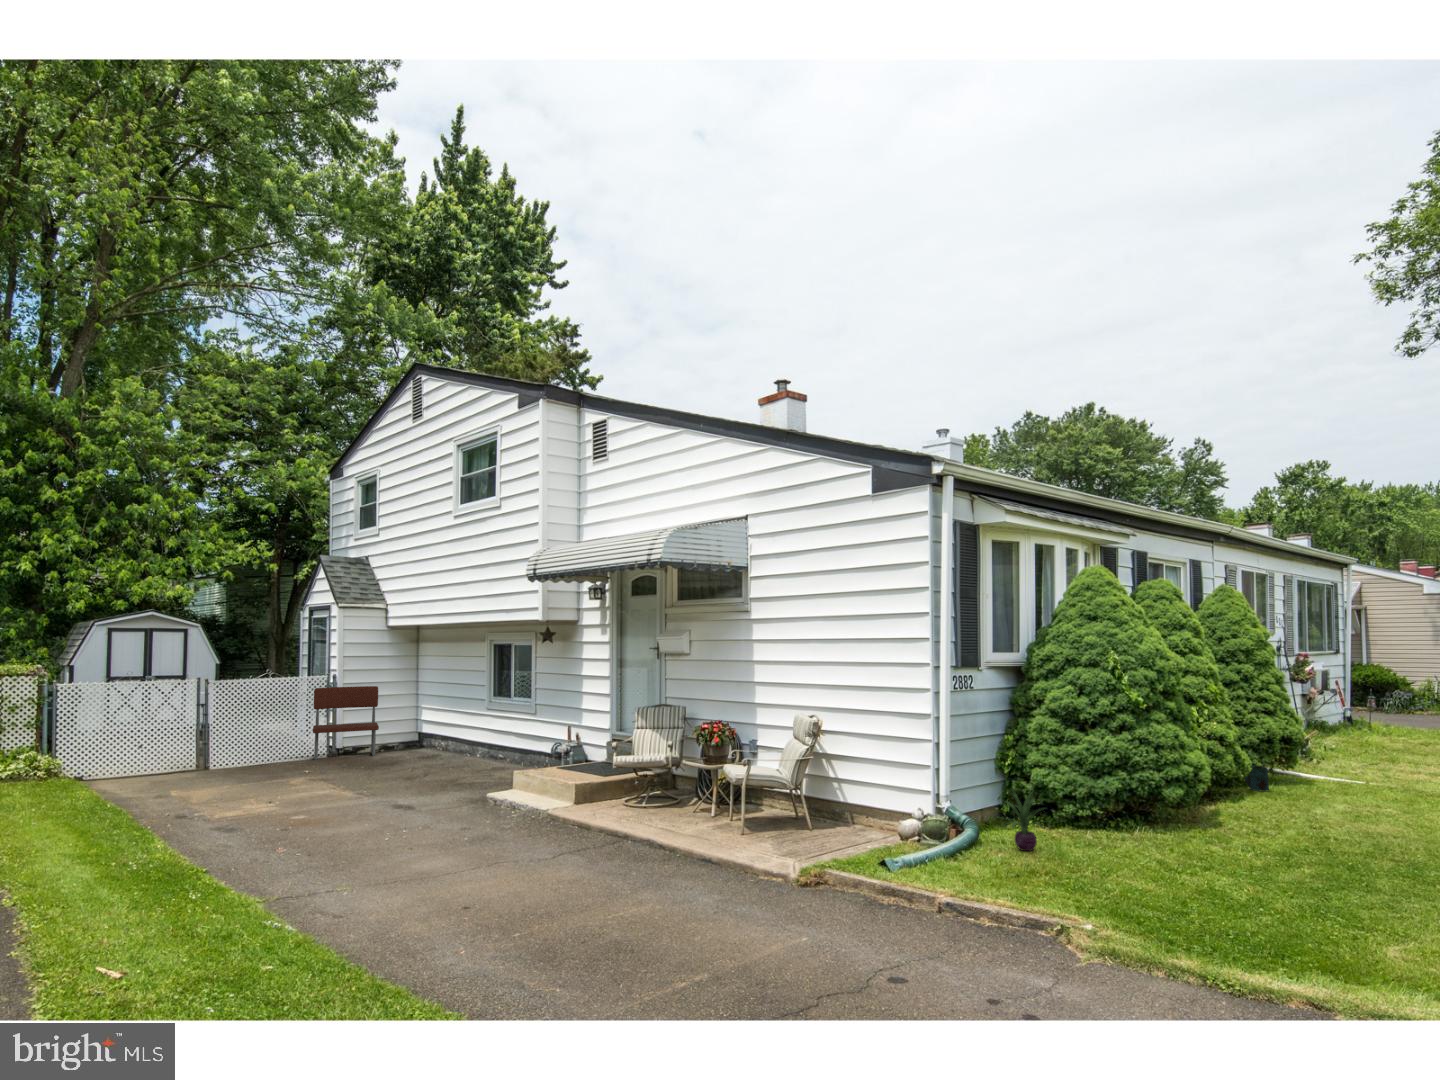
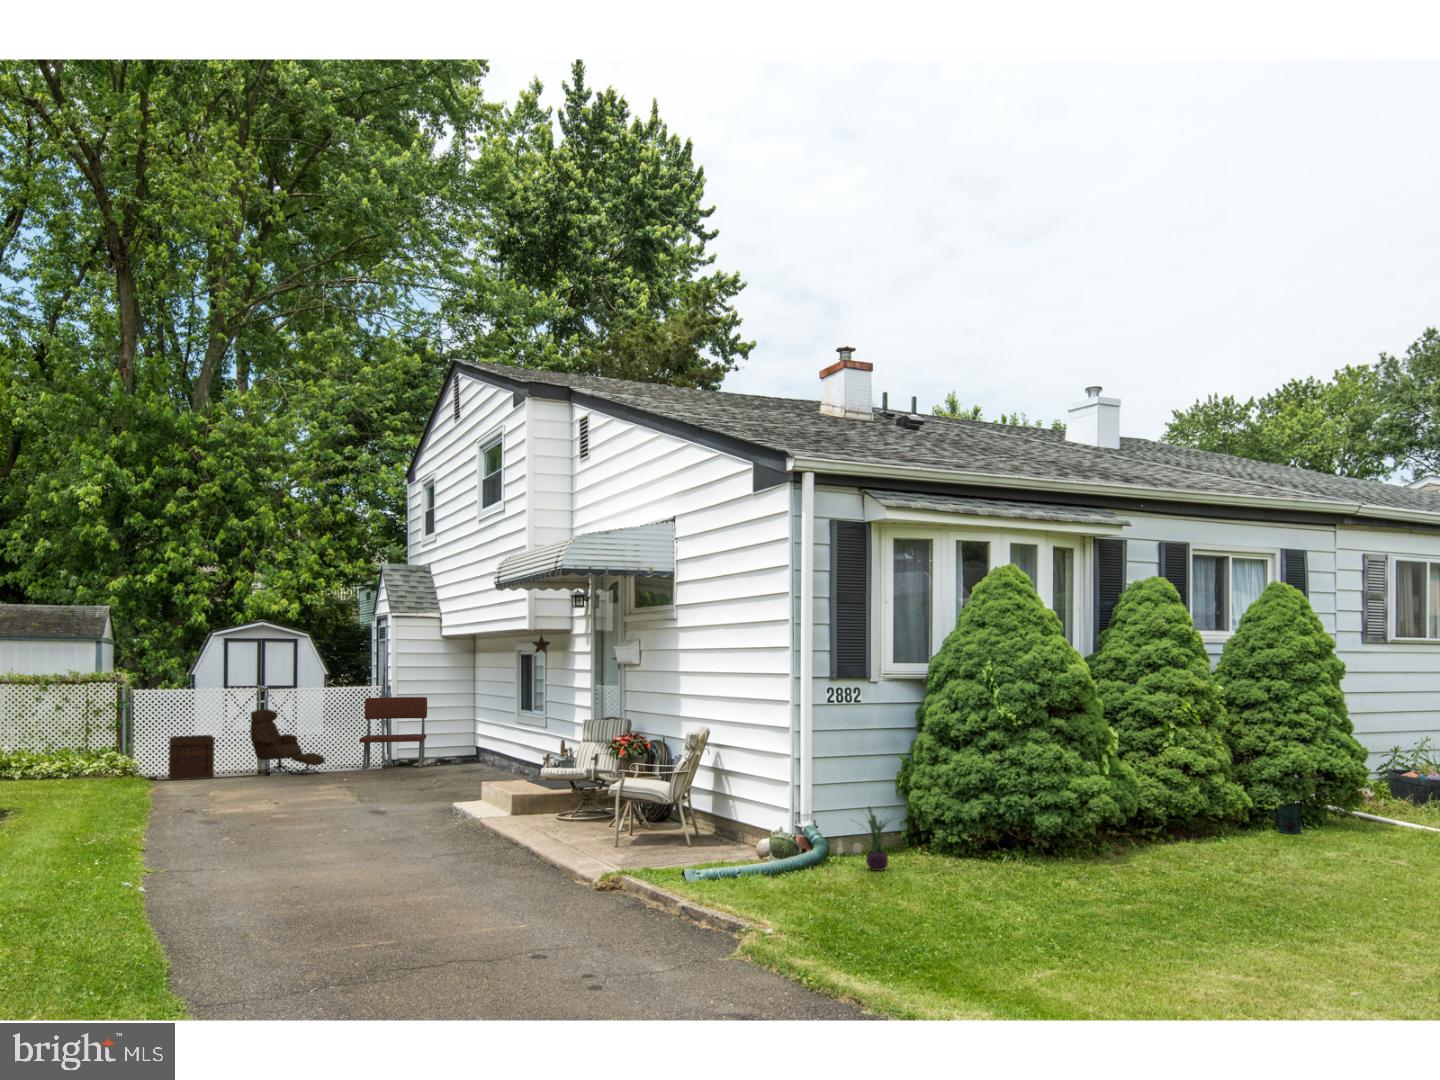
lounge chair: none [196,702,278,771] -> present [250,709,325,775]
wooden crate: none [98,730,158,781] -> present [168,735,215,780]

